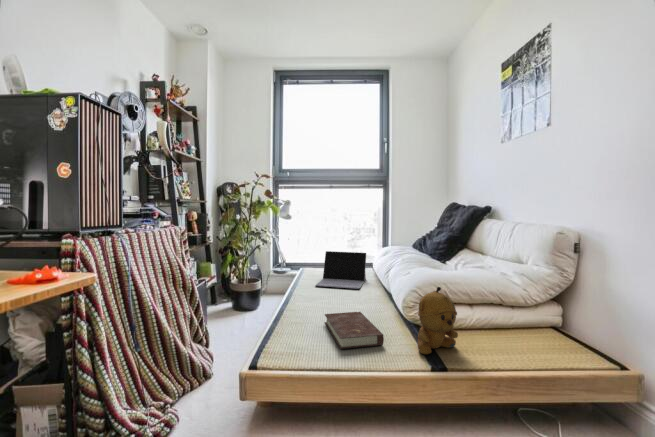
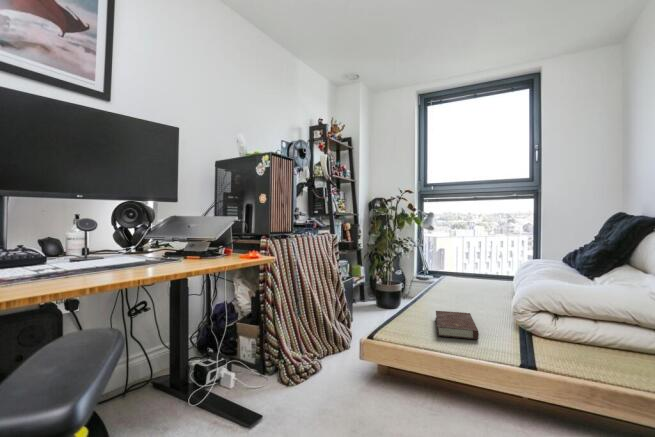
laptop: present [315,251,366,289] -> none [443,261,500,297]
stuffed bear: present [418,287,458,354] -> none [508,293,553,352]

